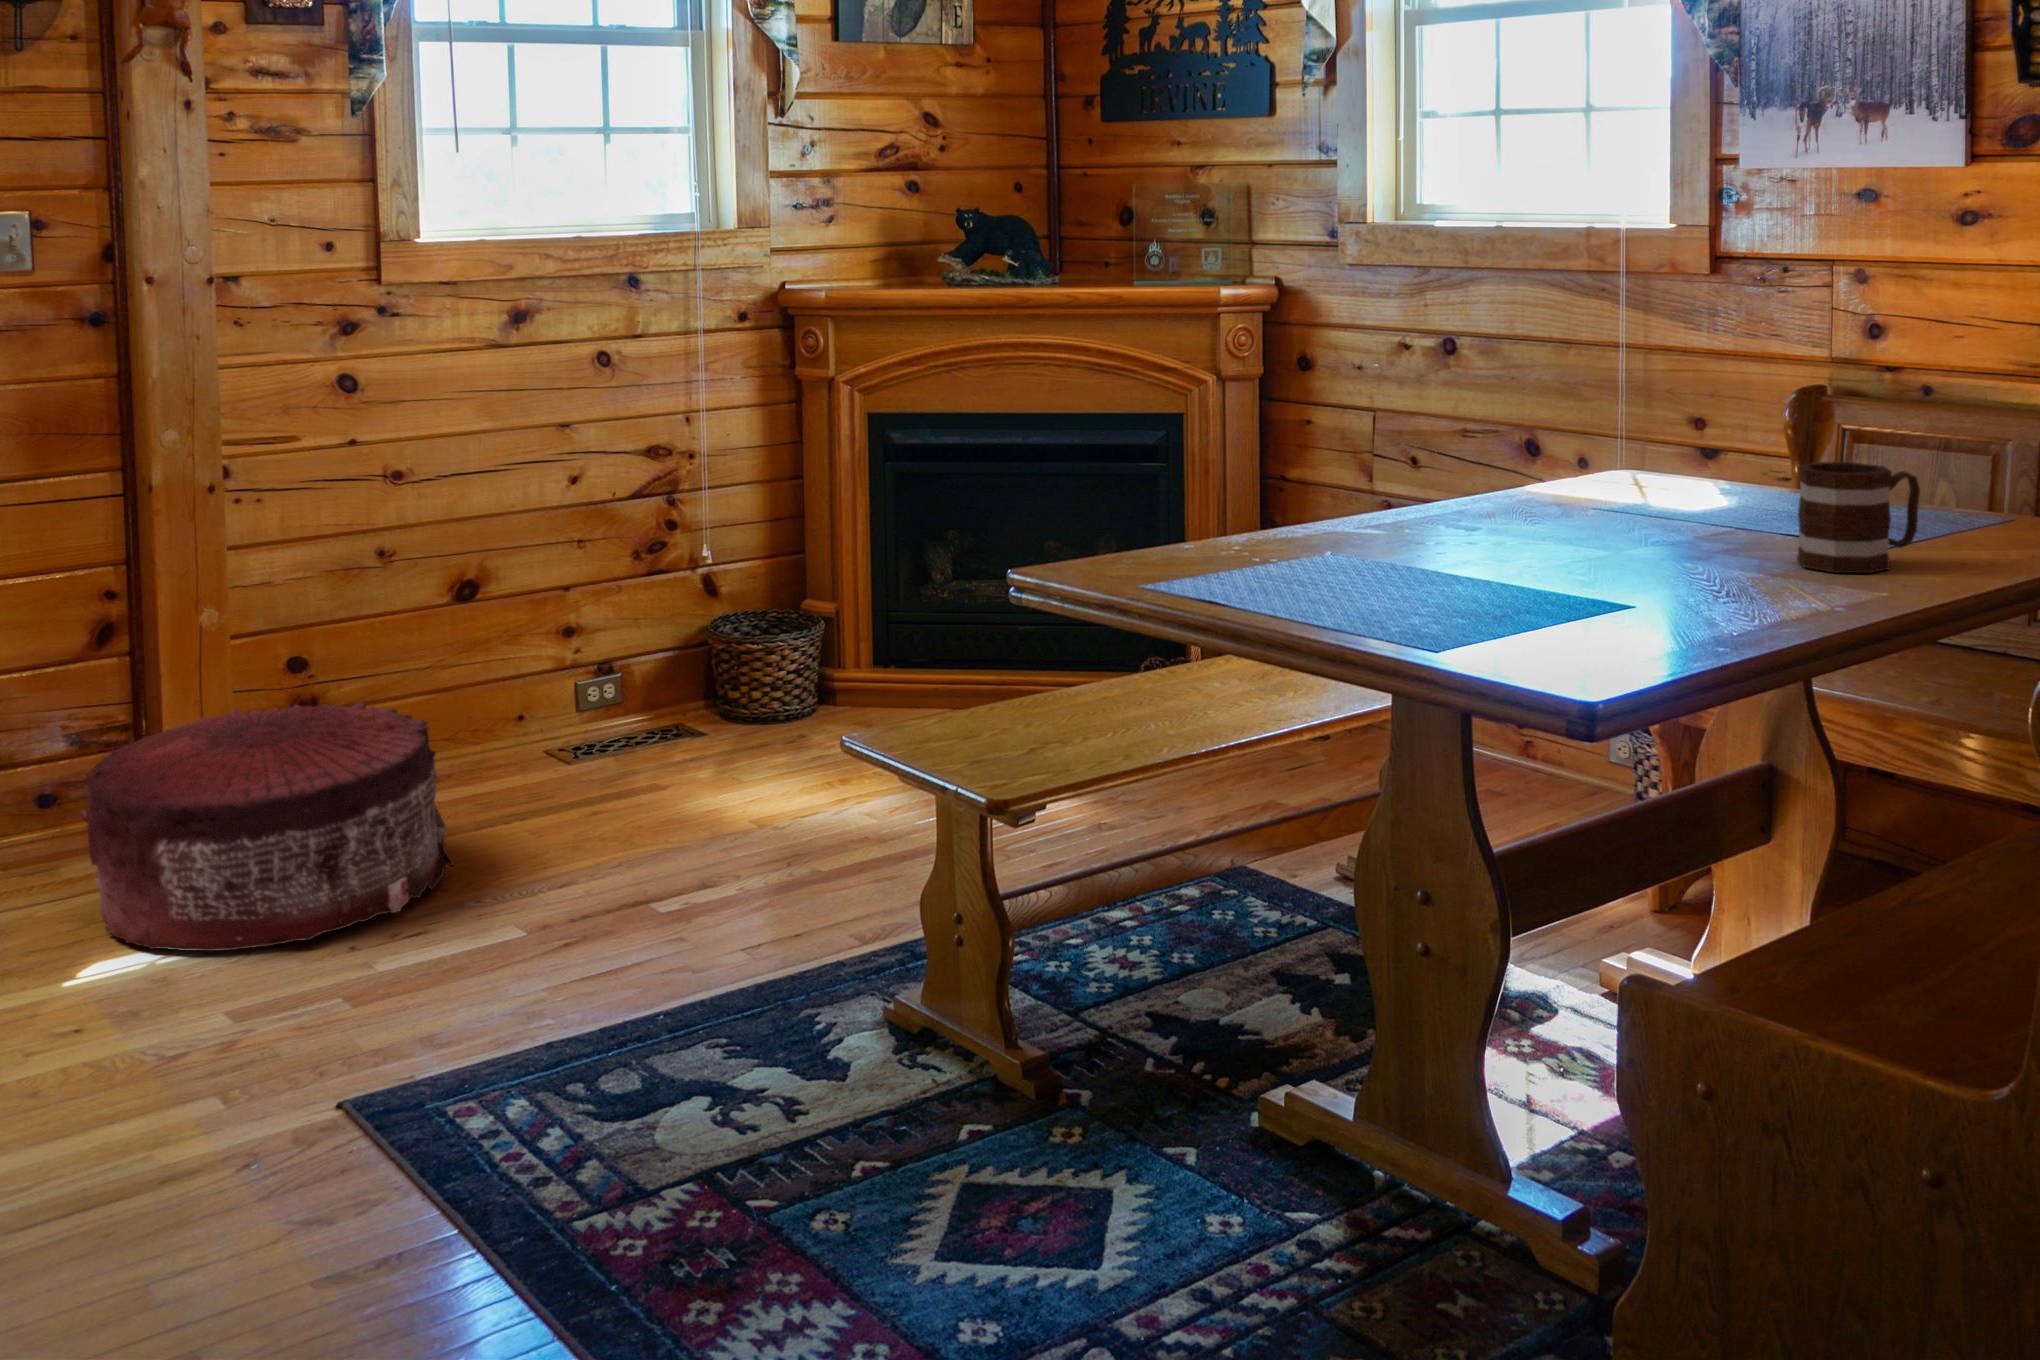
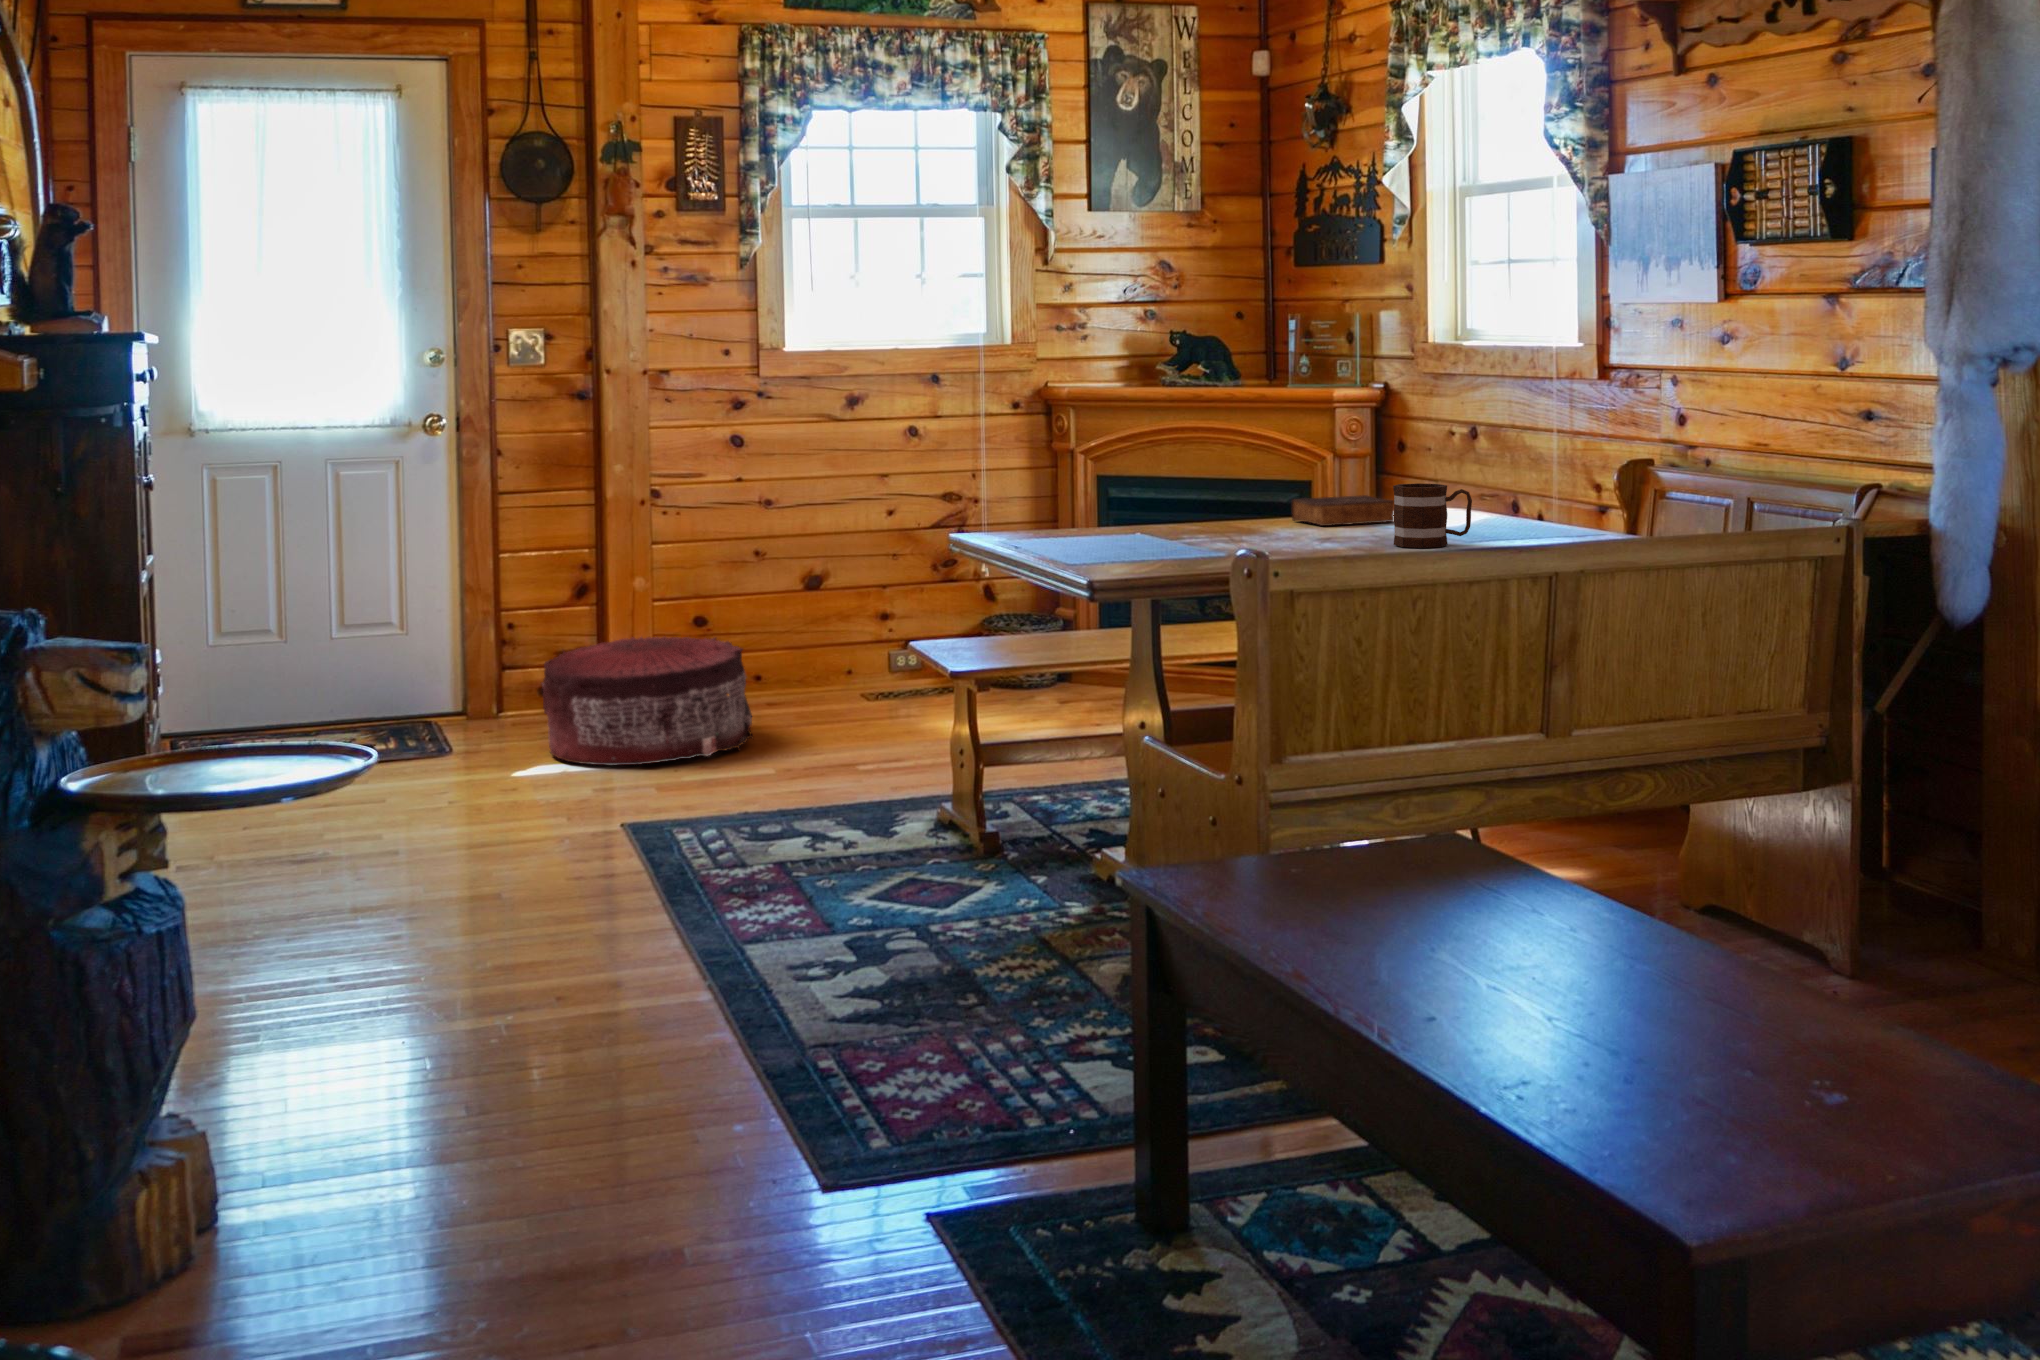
book: none [1479,465,1642,523] -> present [1292,495,1394,526]

